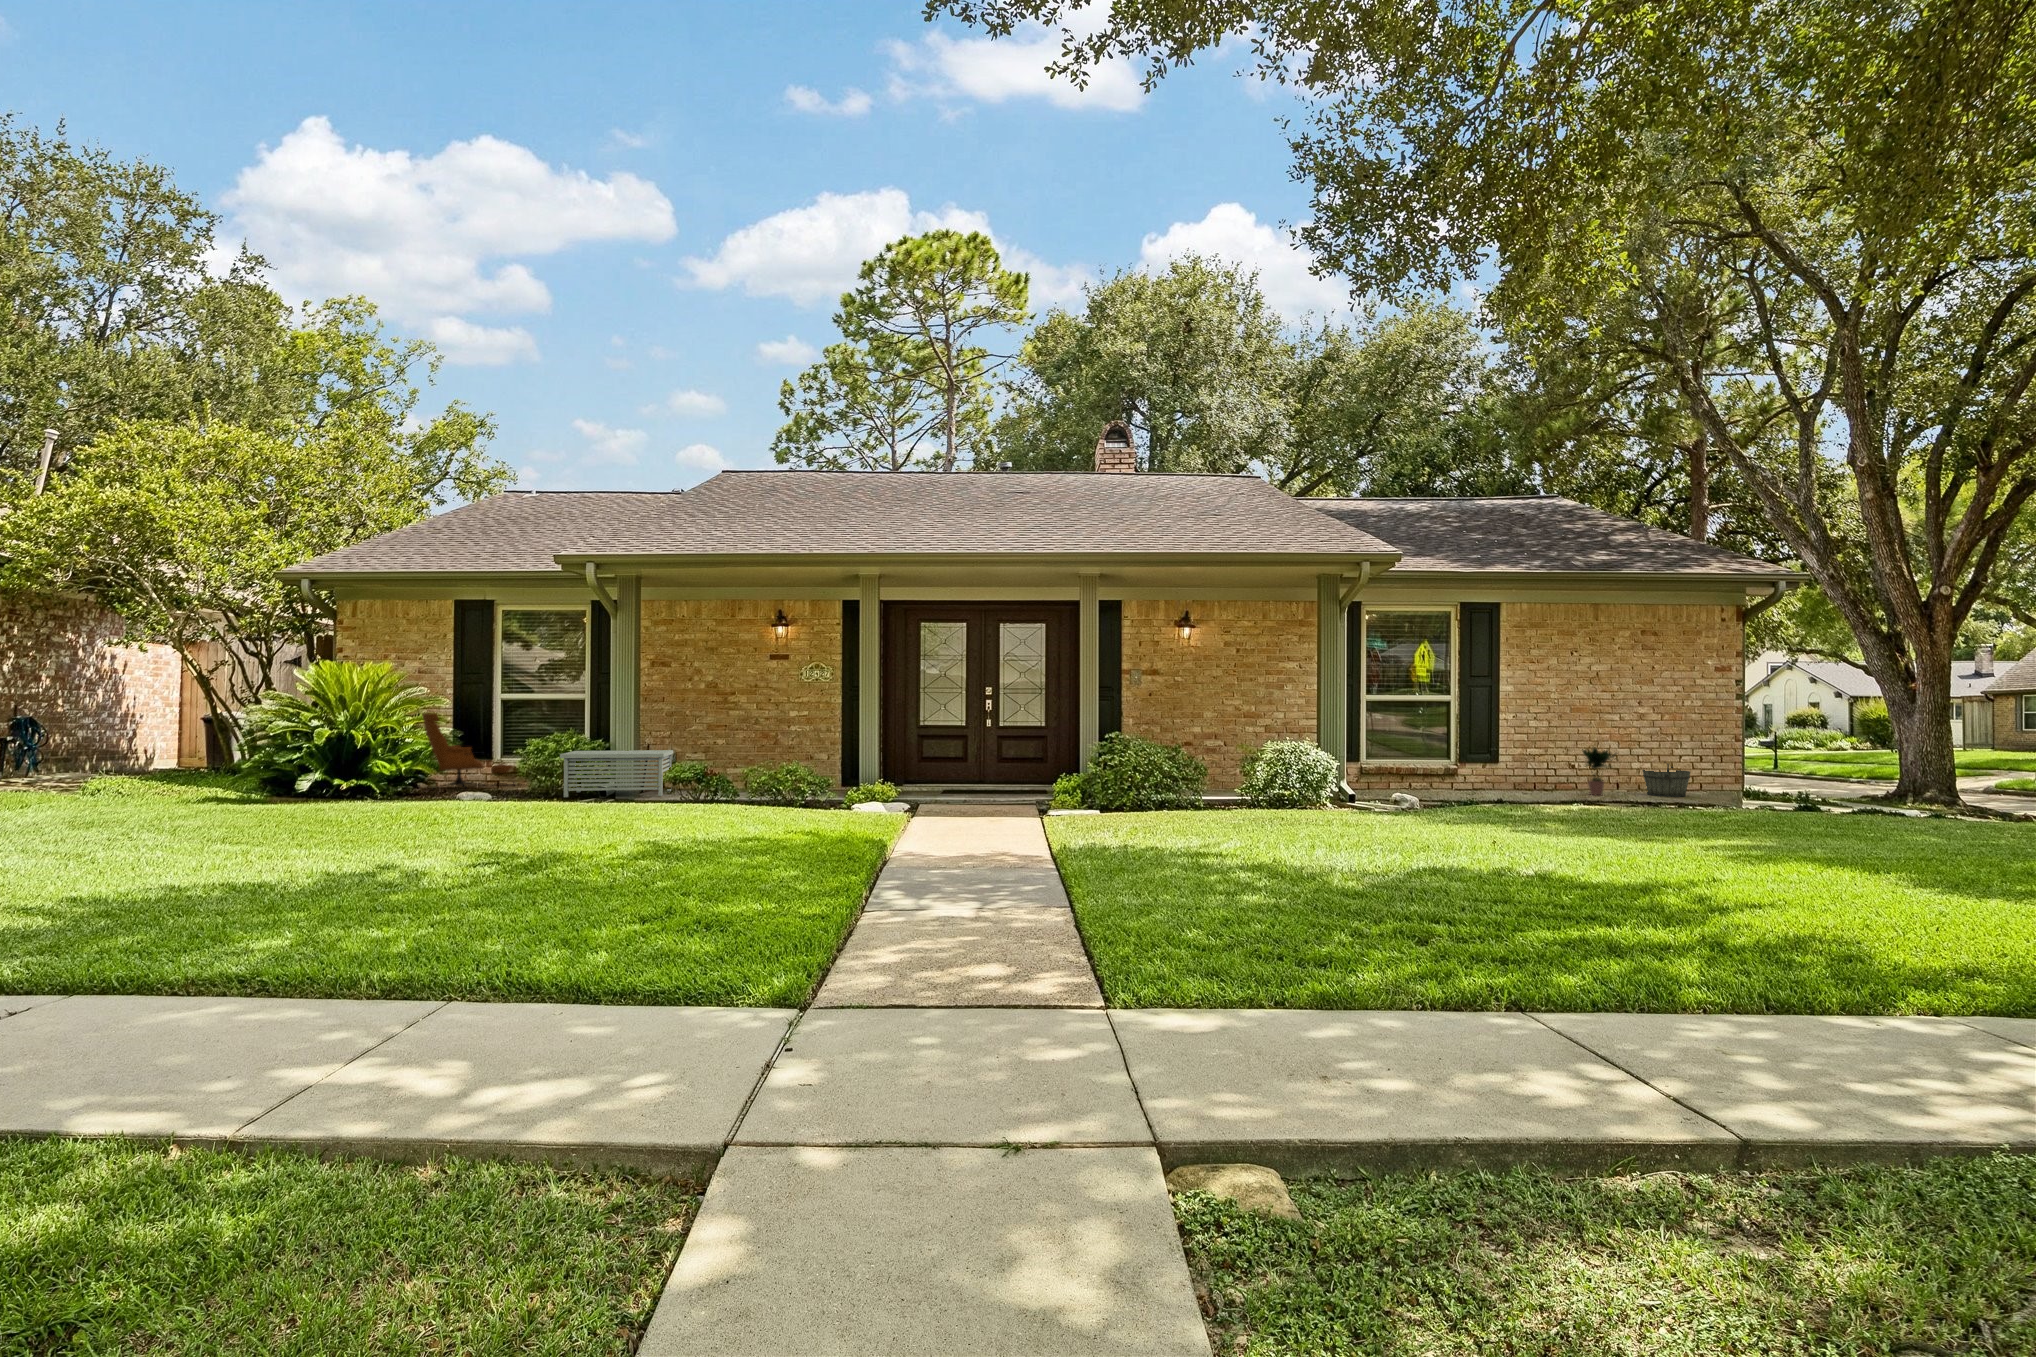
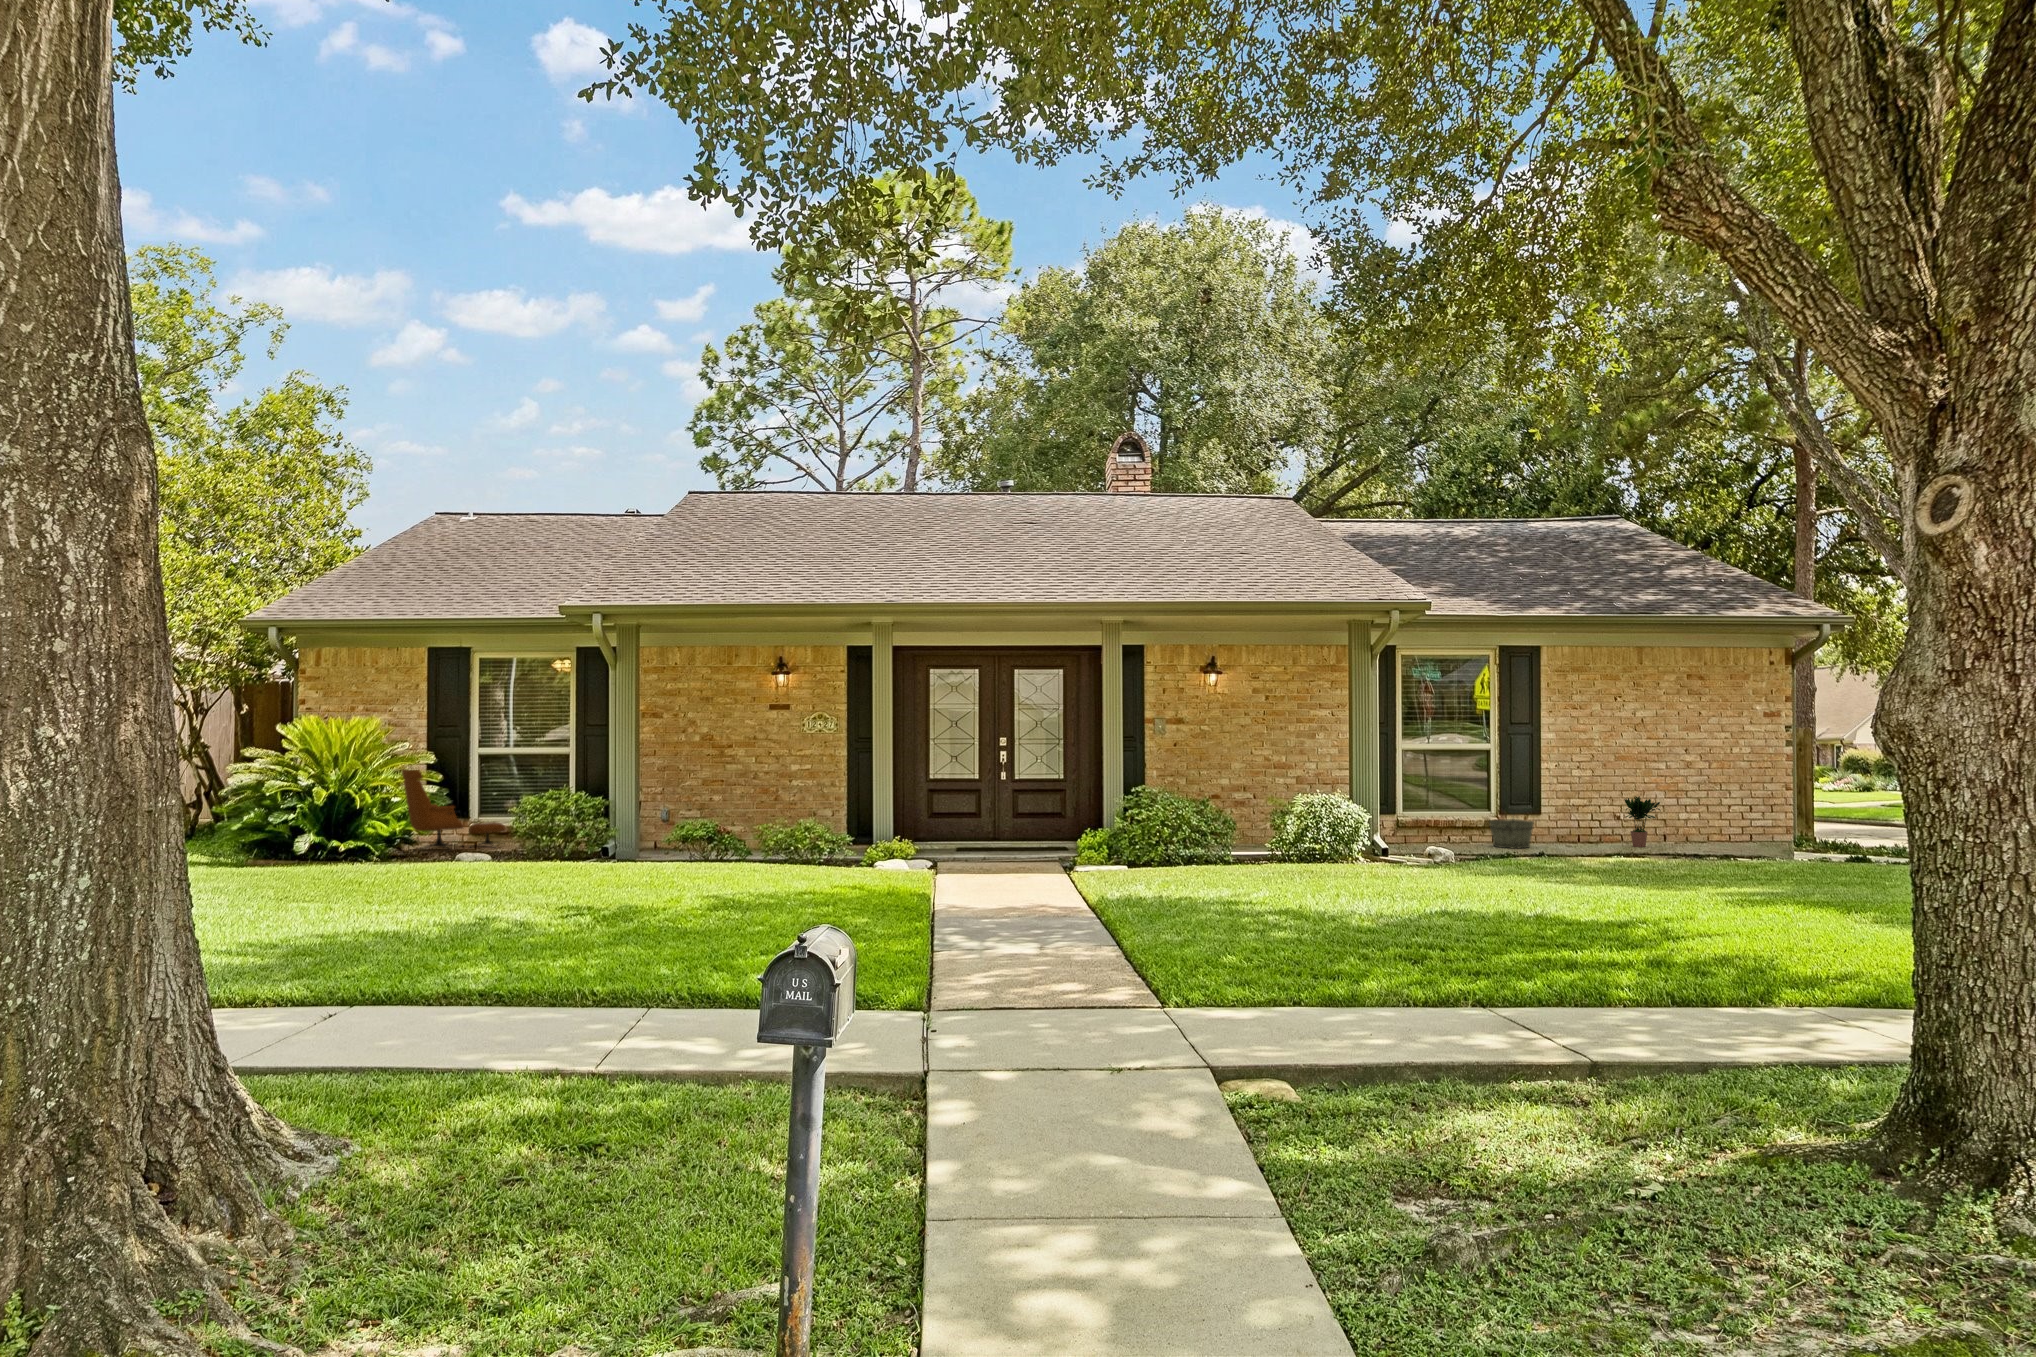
storage bench: present [560,750,673,797] -> none [561,807,672,858]
wooden bucket: present [1643,762,1690,797] -> present [1489,819,1534,848]

